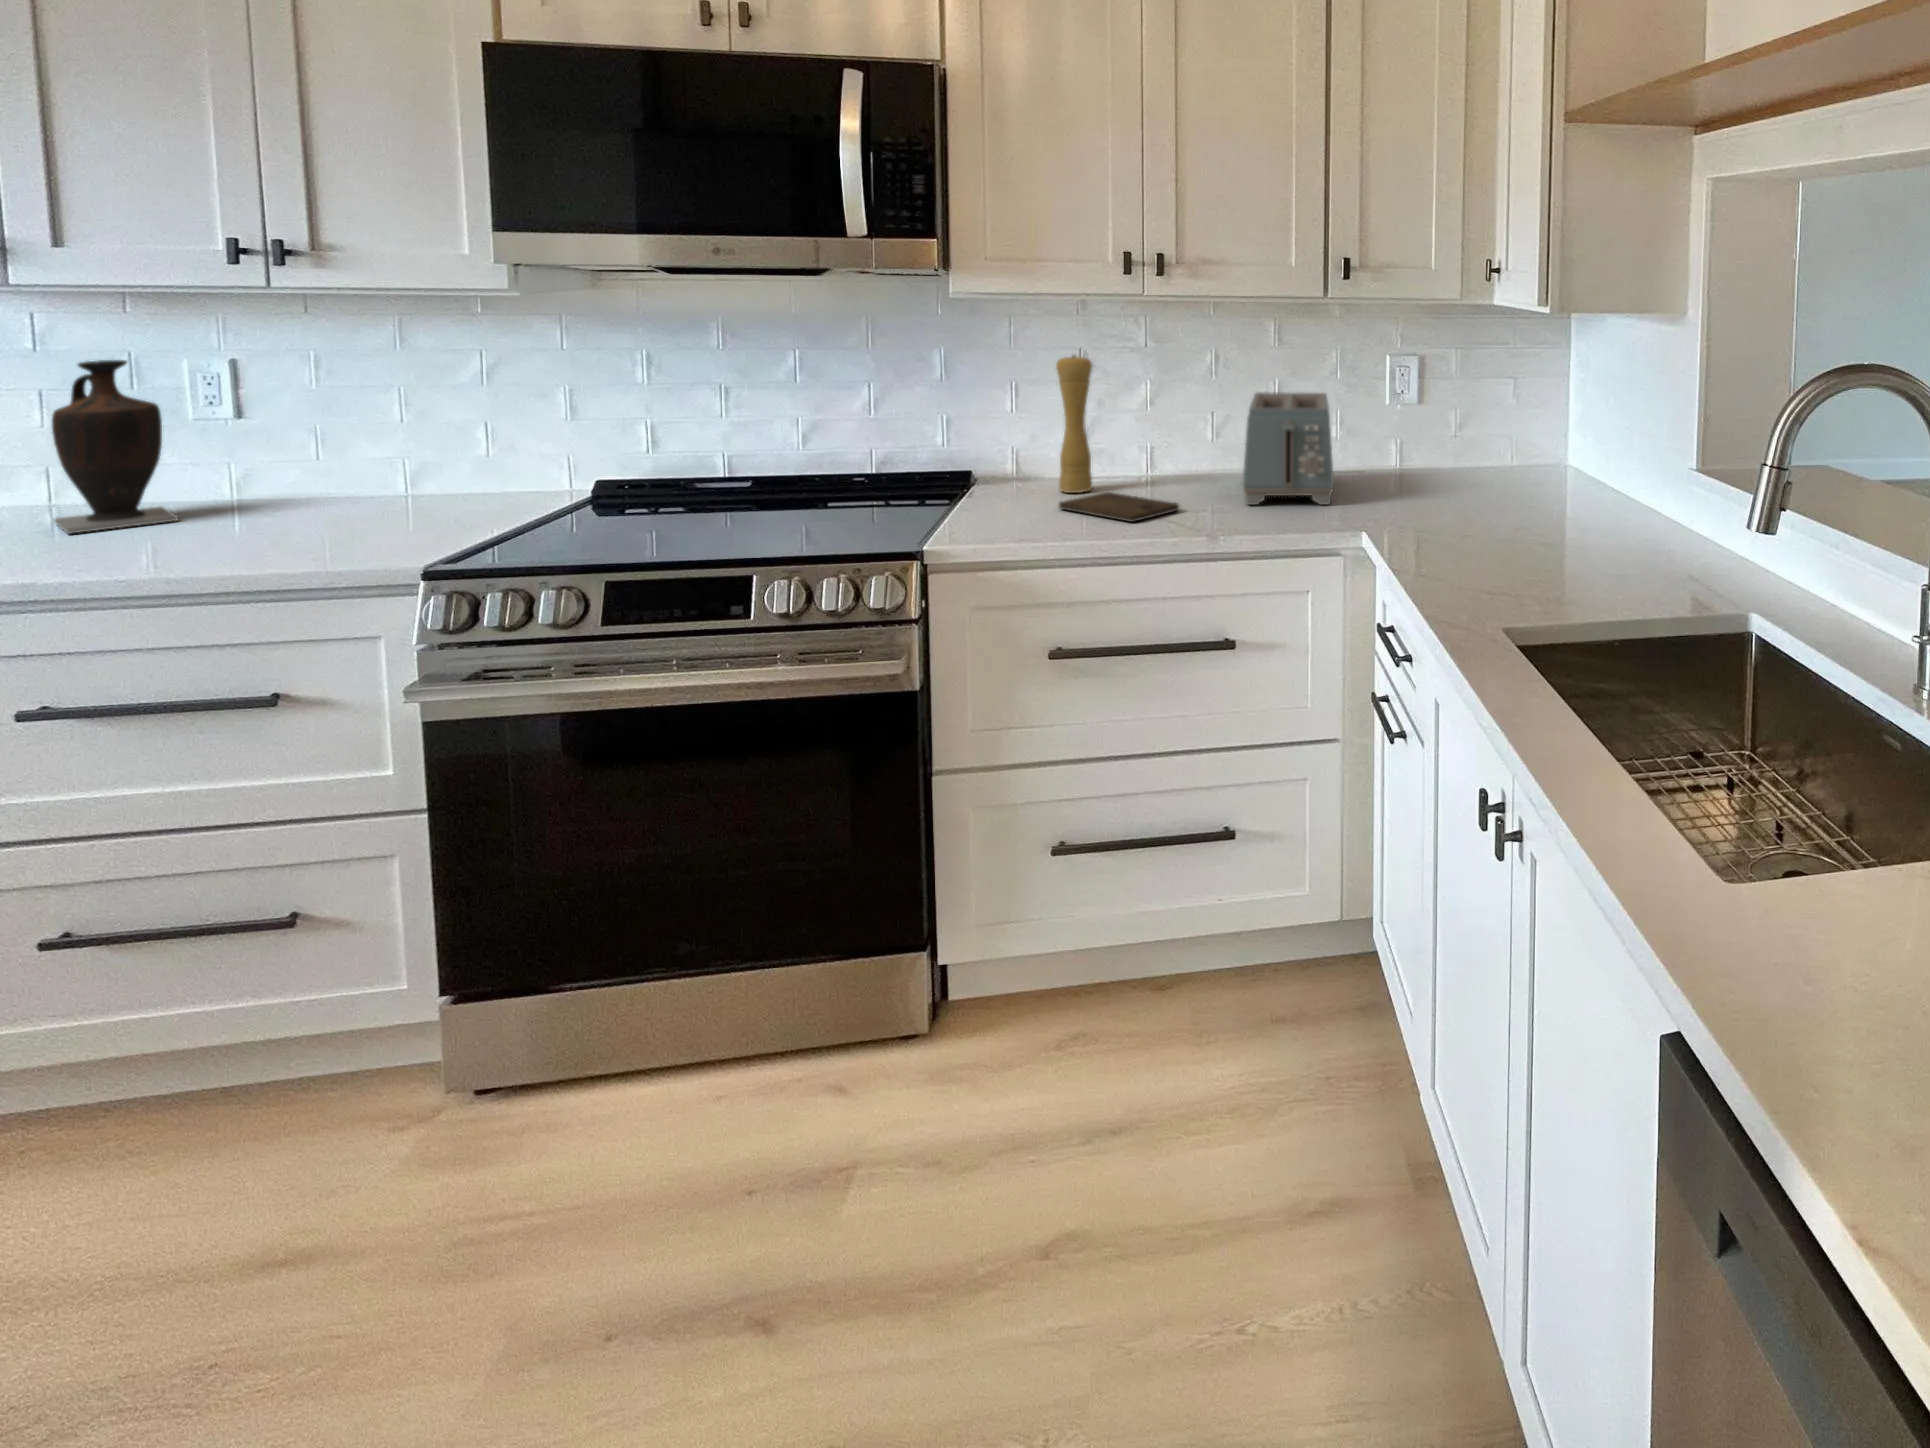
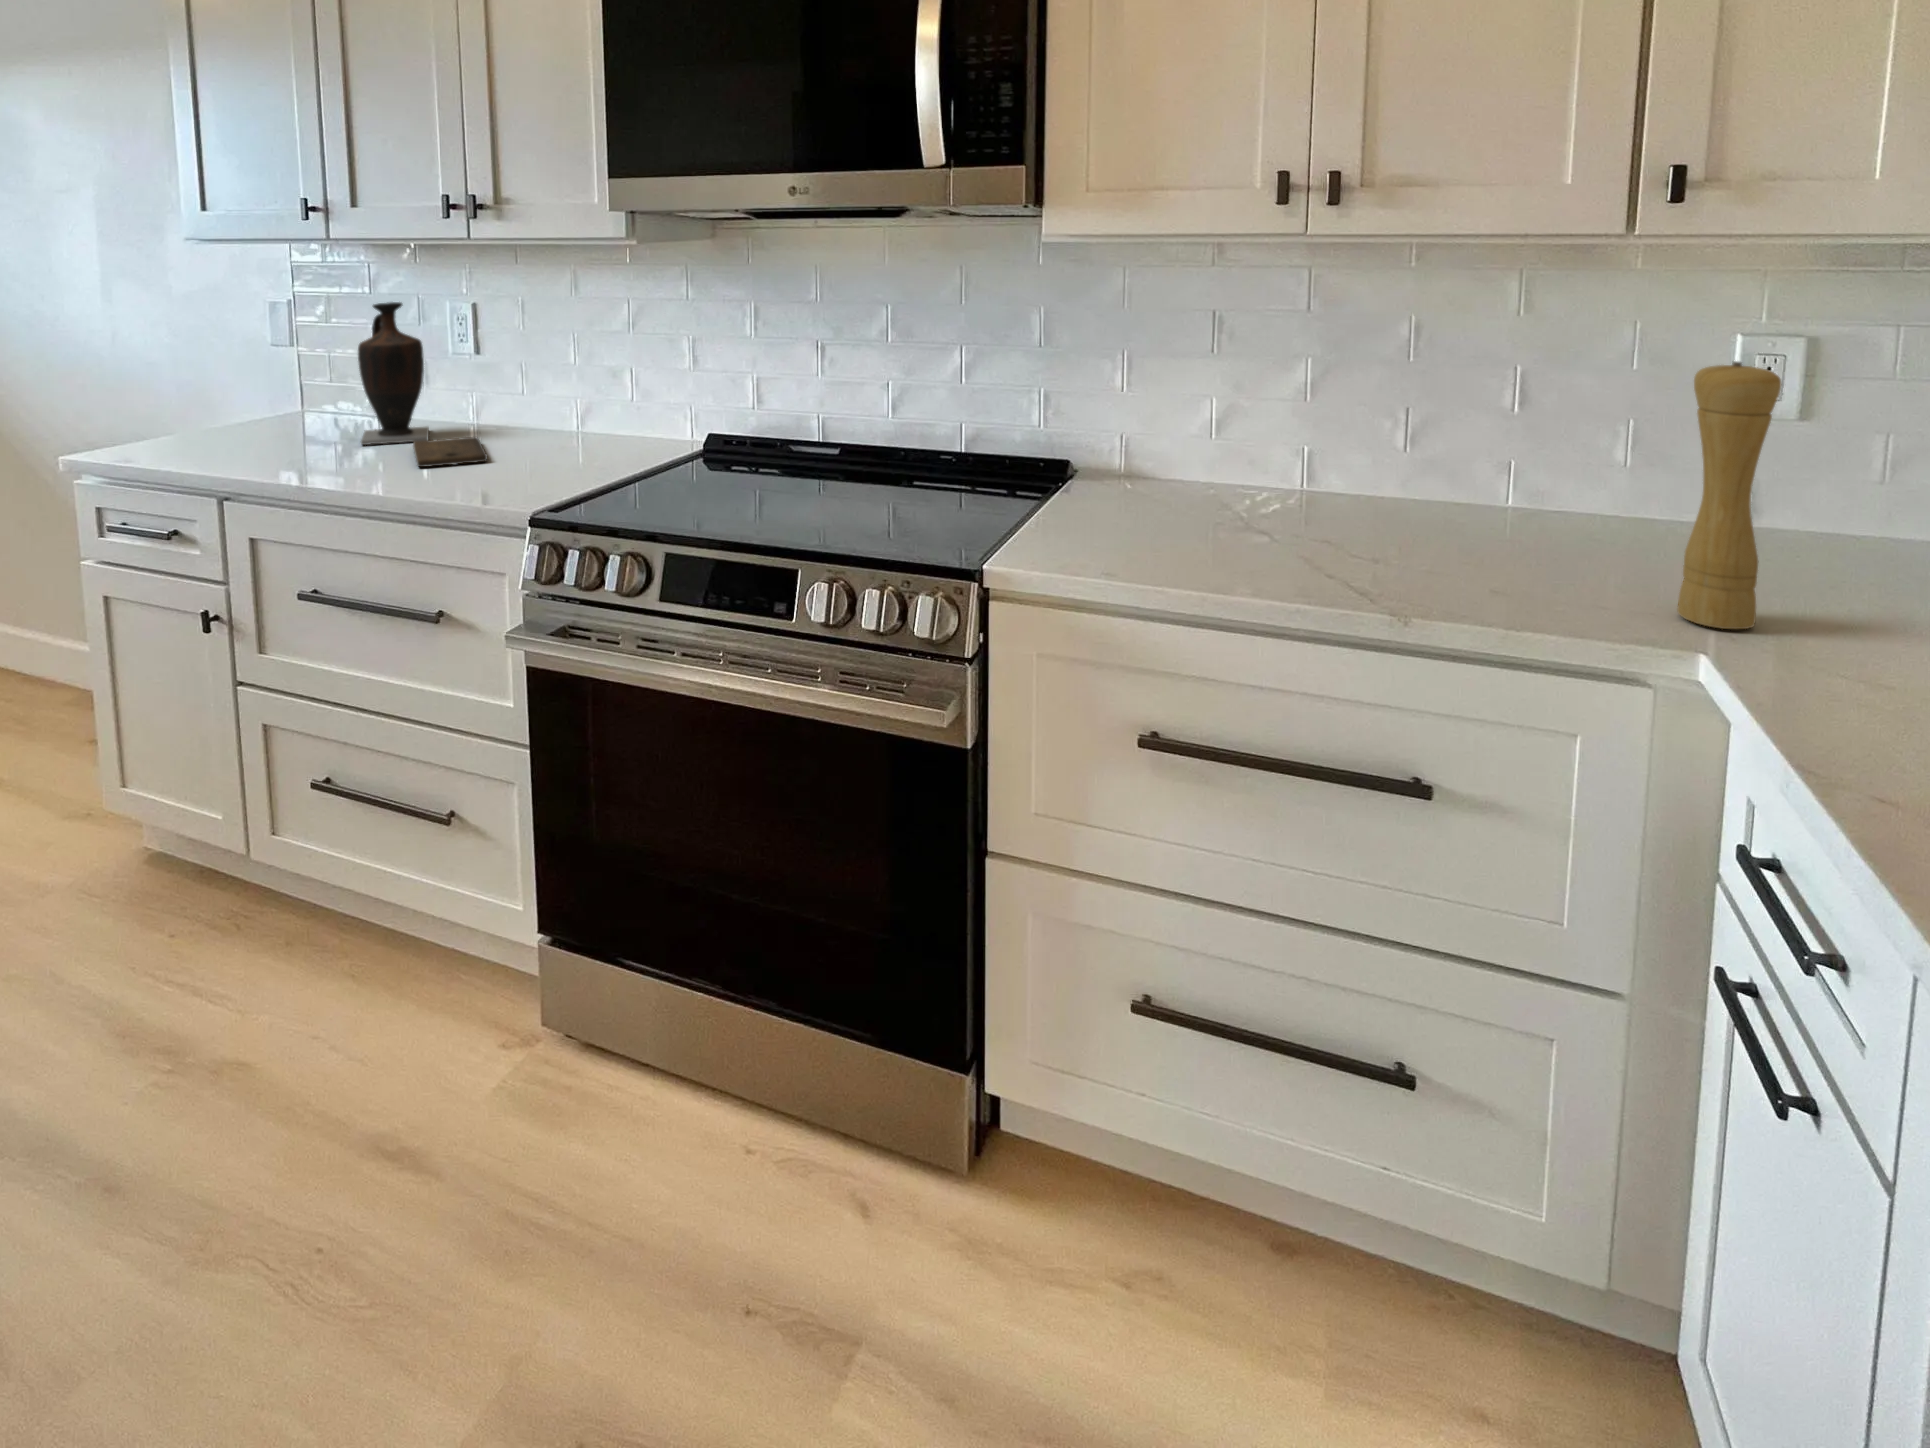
pepper mill: present [1056,355,1092,493] -> present [1677,361,1782,629]
toaster: present [1242,392,1334,505] -> none [1458,385,1632,581]
cutting board: present [1059,492,1179,522] -> present [413,437,487,467]

